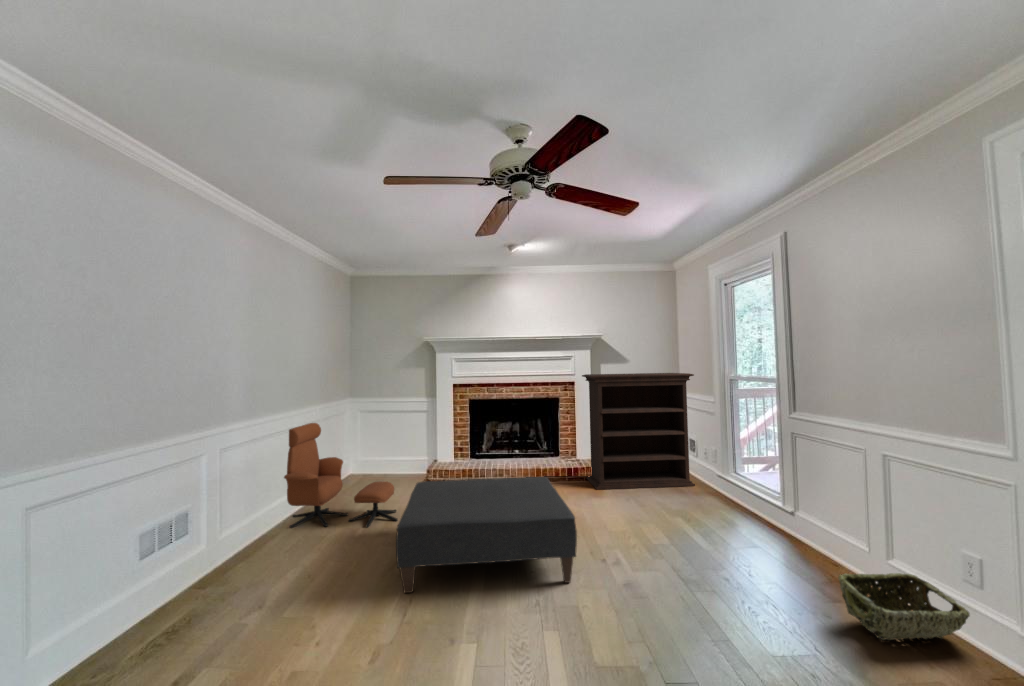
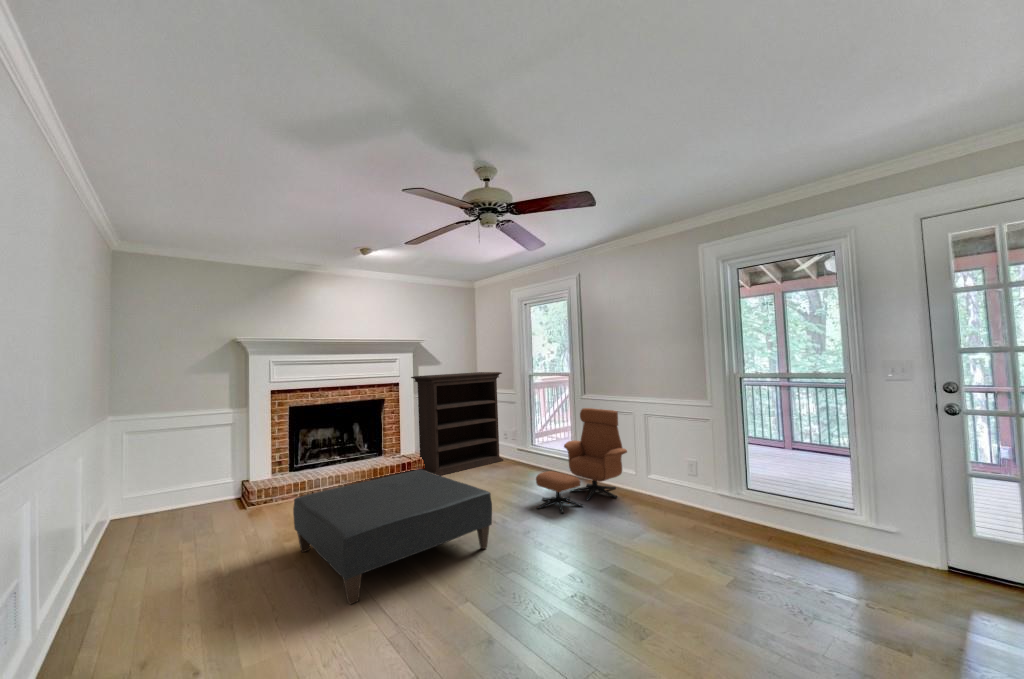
lounge chair: present [284,423,398,528] -> present [536,408,627,514]
woven basket: present [838,573,970,640] -> none [648,483,704,522]

